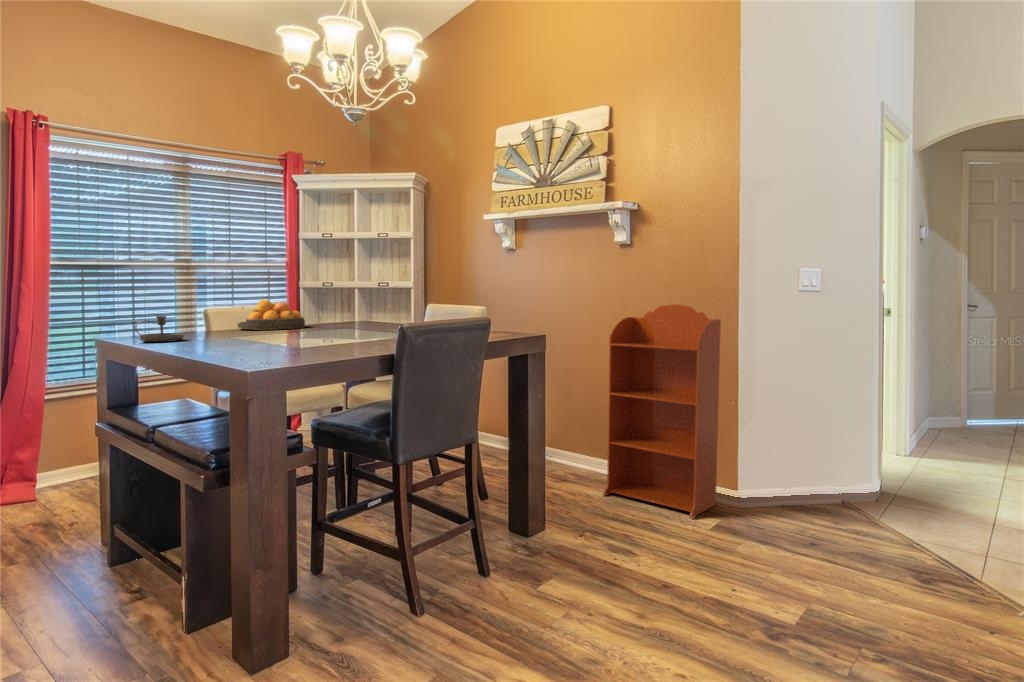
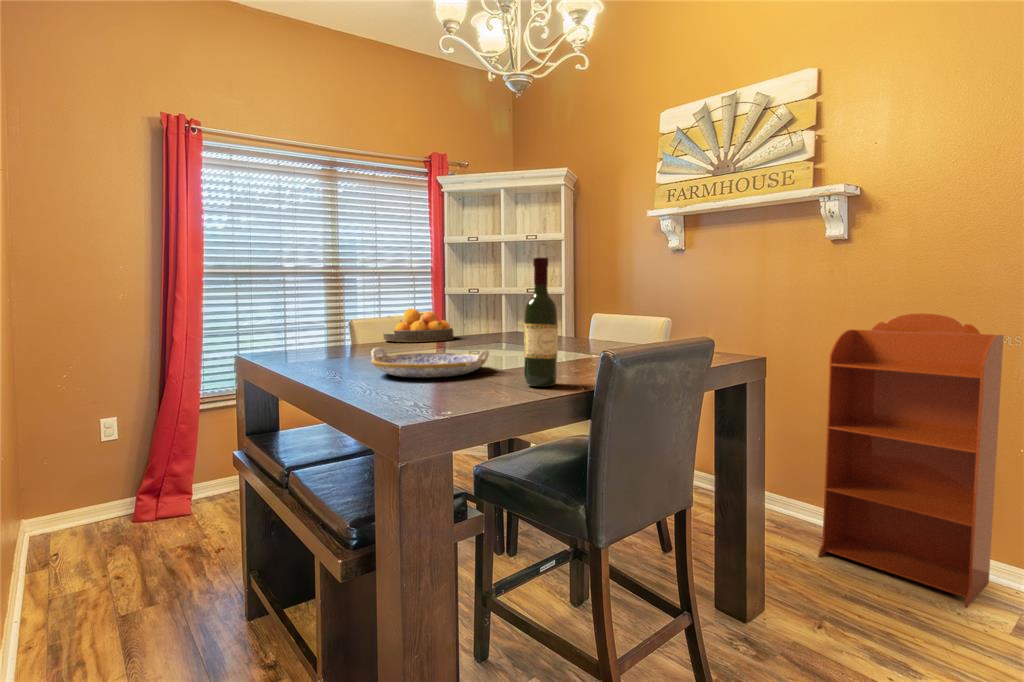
wine bottle: none [340,260,365,352] -> present [524,258,558,387]
candlestick: present [134,316,184,342] -> none [273,329,328,359]
serving tray: none [224,328,321,349] -> present [371,348,489,378]

